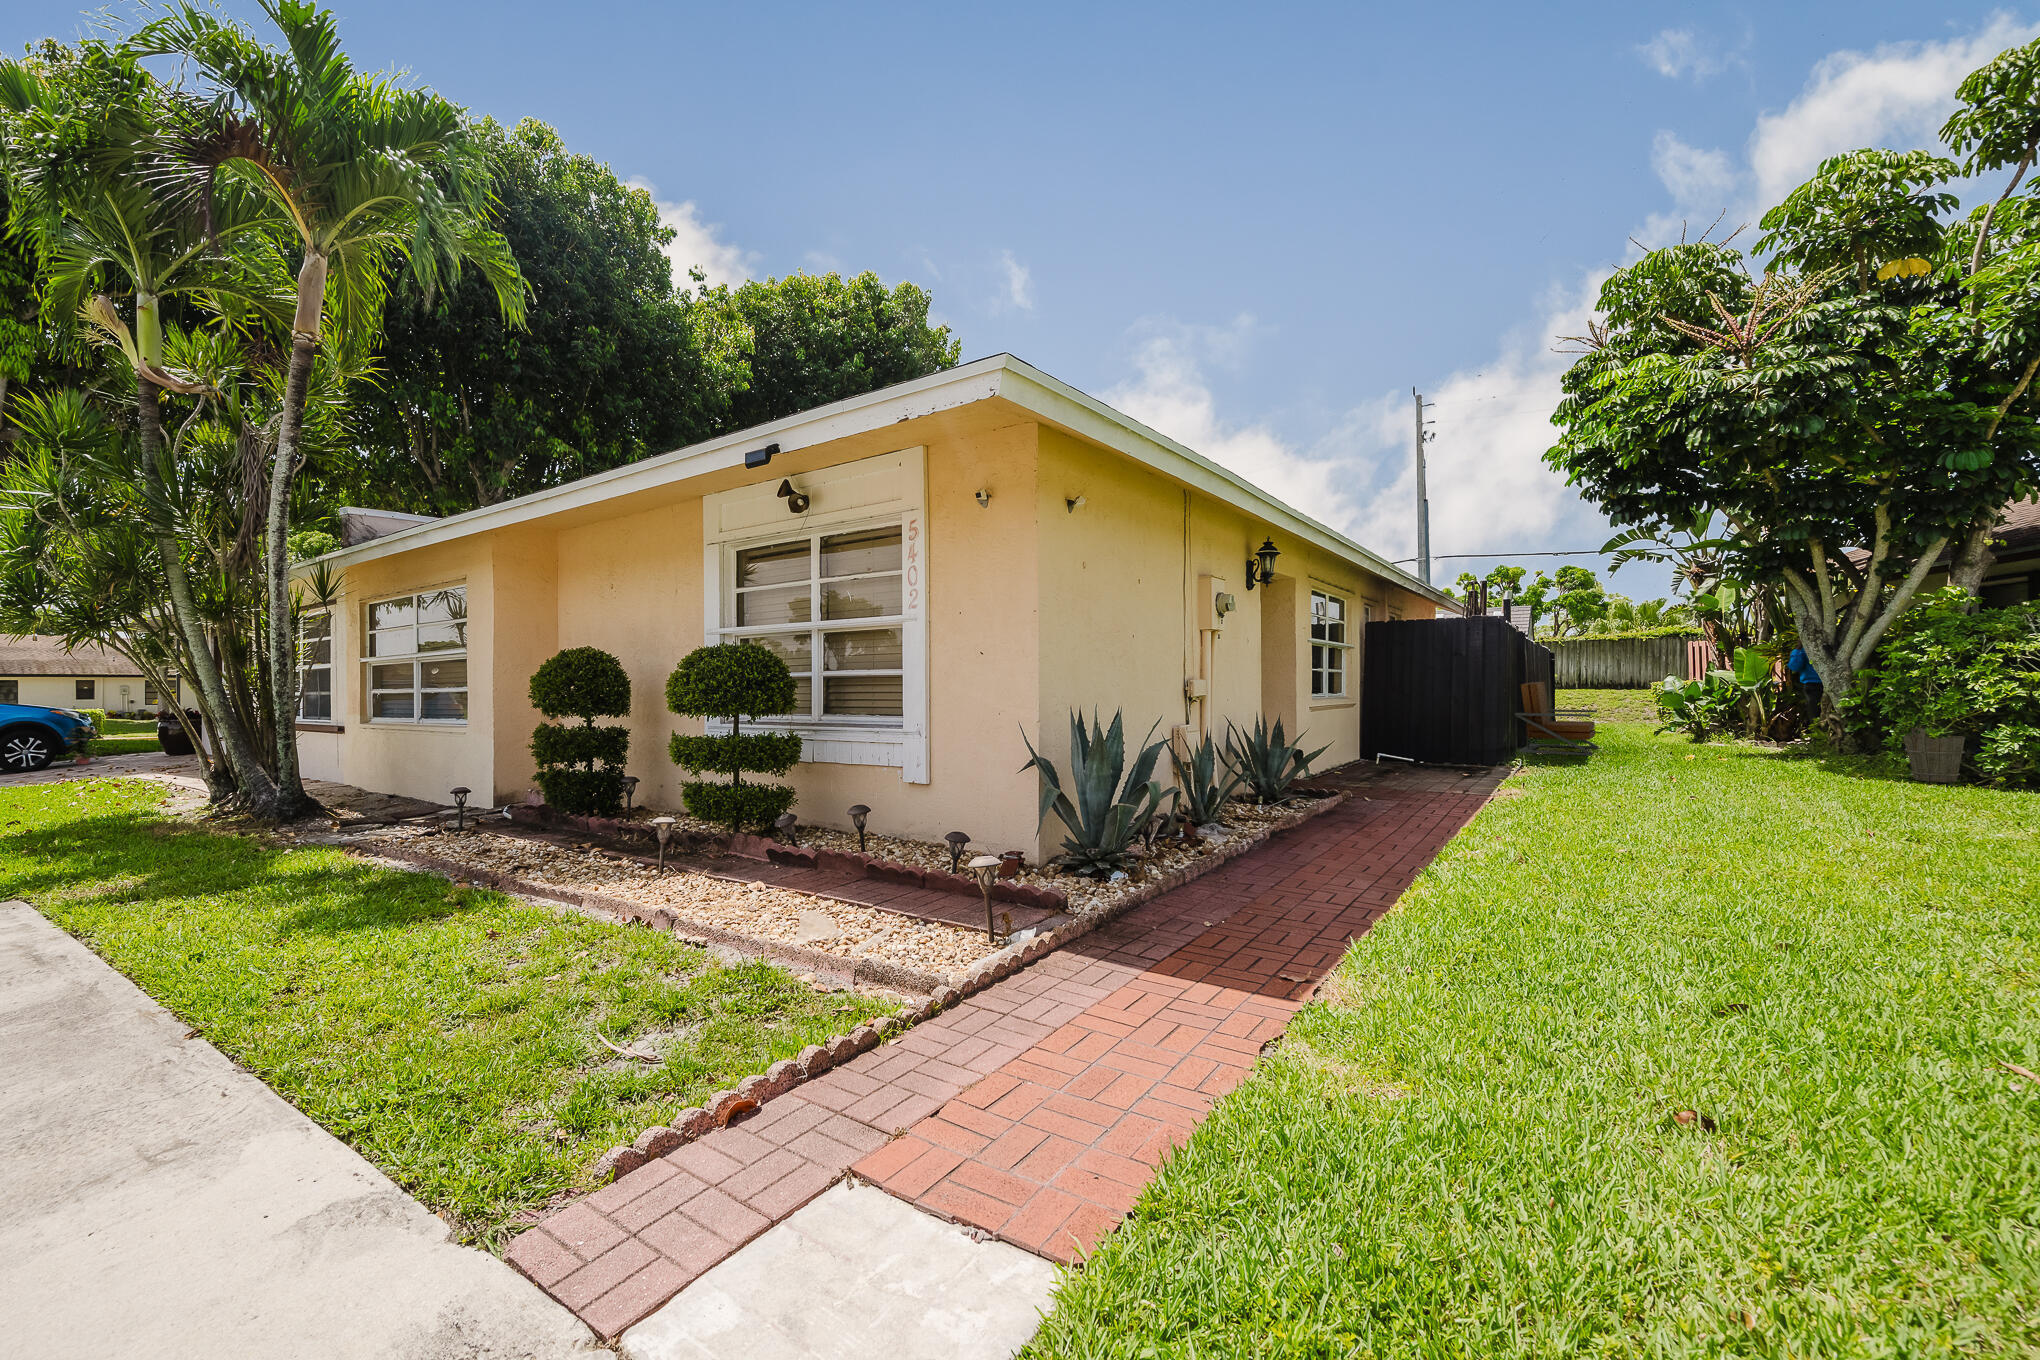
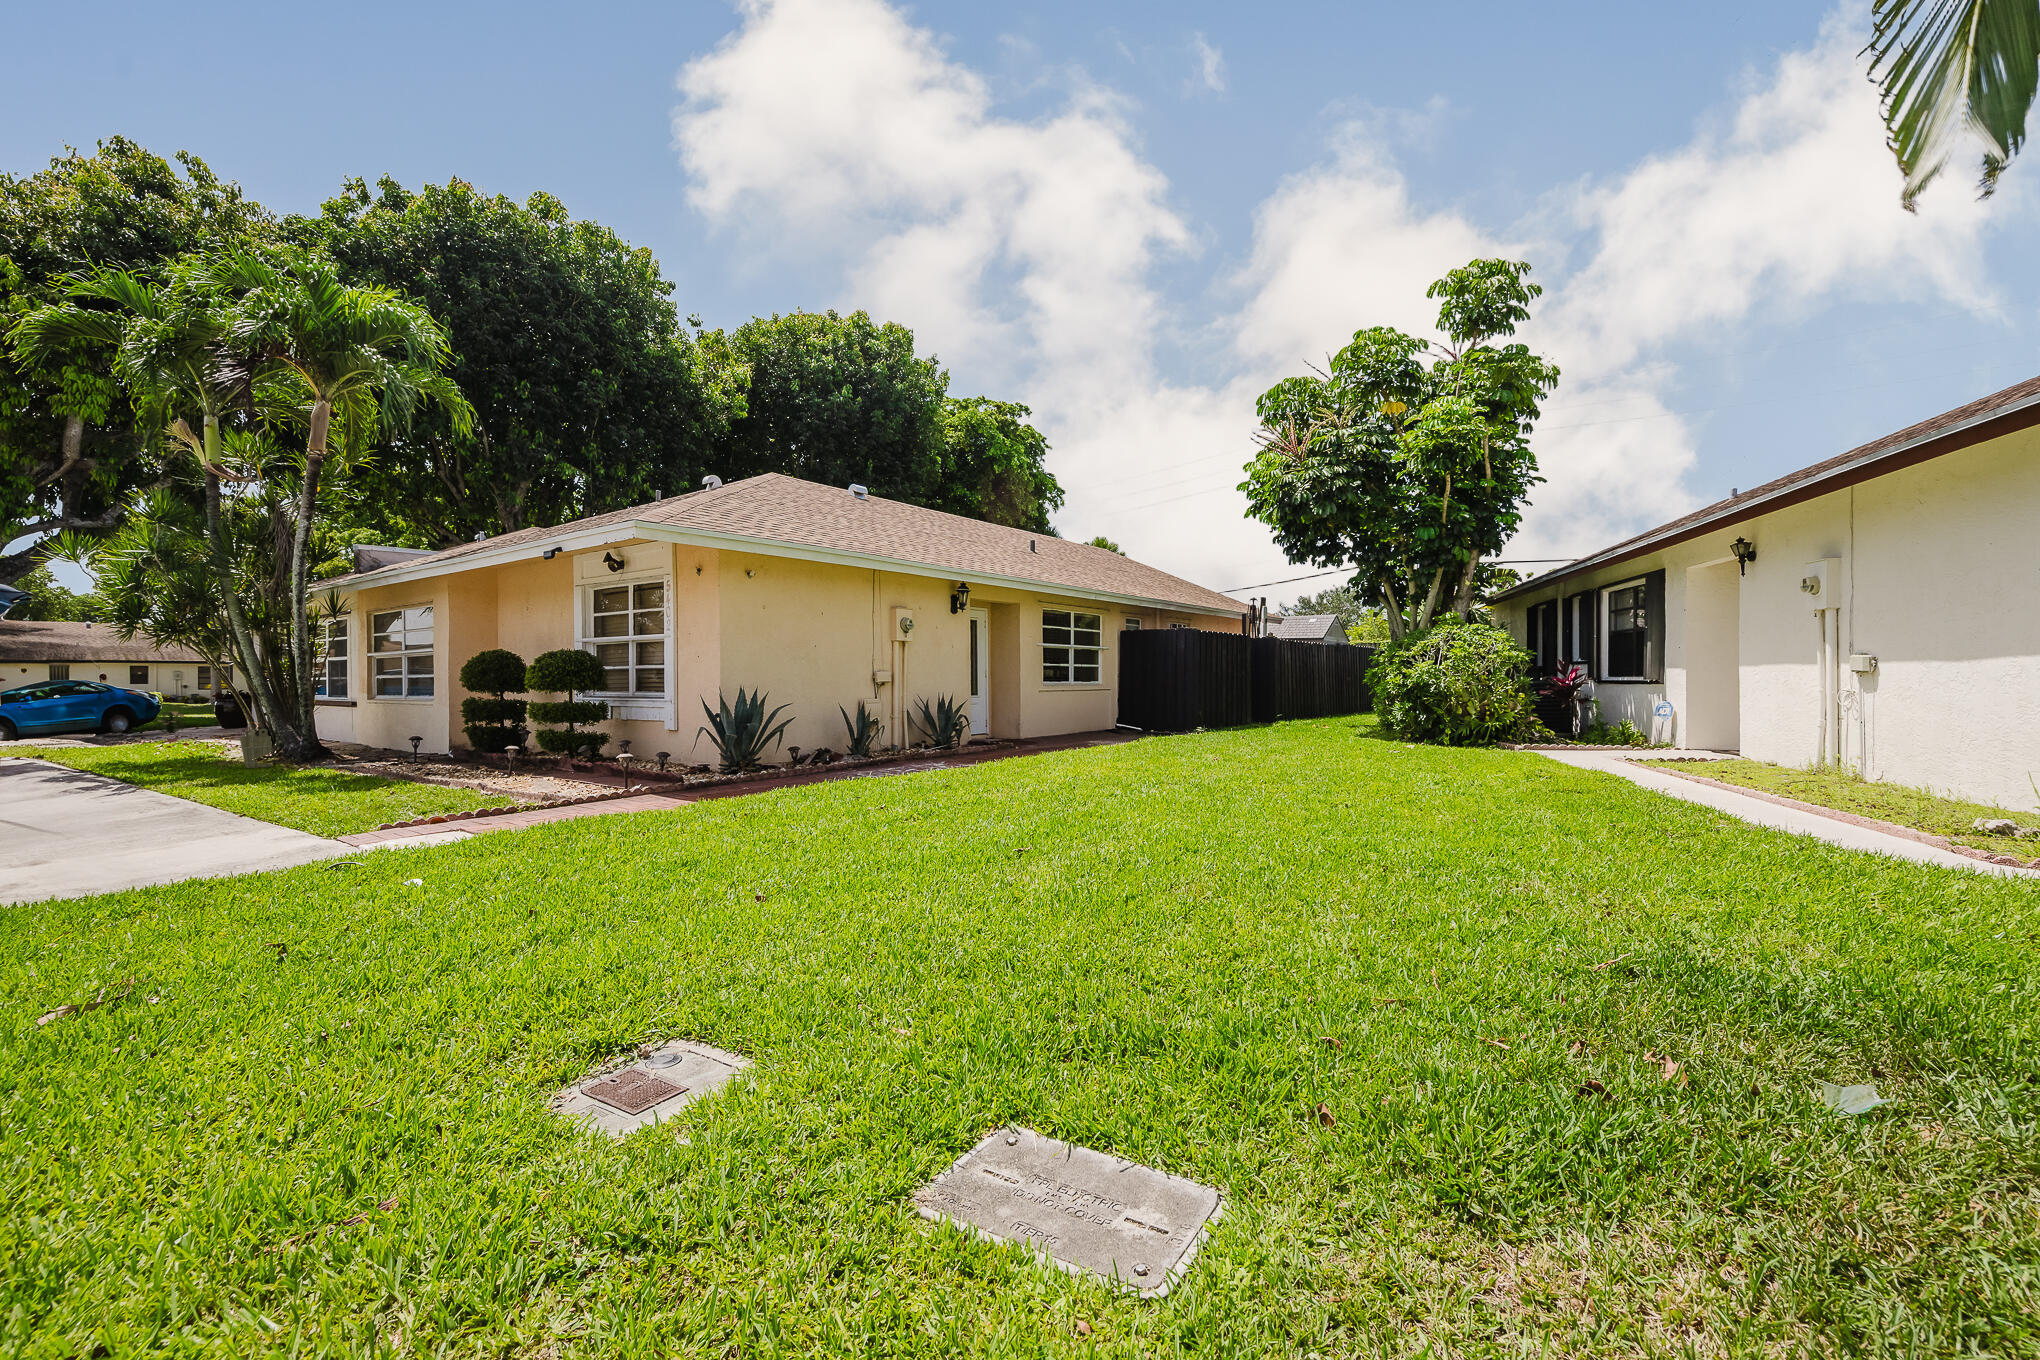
lounge chair: present [1515,682,1599,755] -> none [1262,673,1335,729]
bucket: present [1903,727,1965,782] -> present [240,729,273,768]

